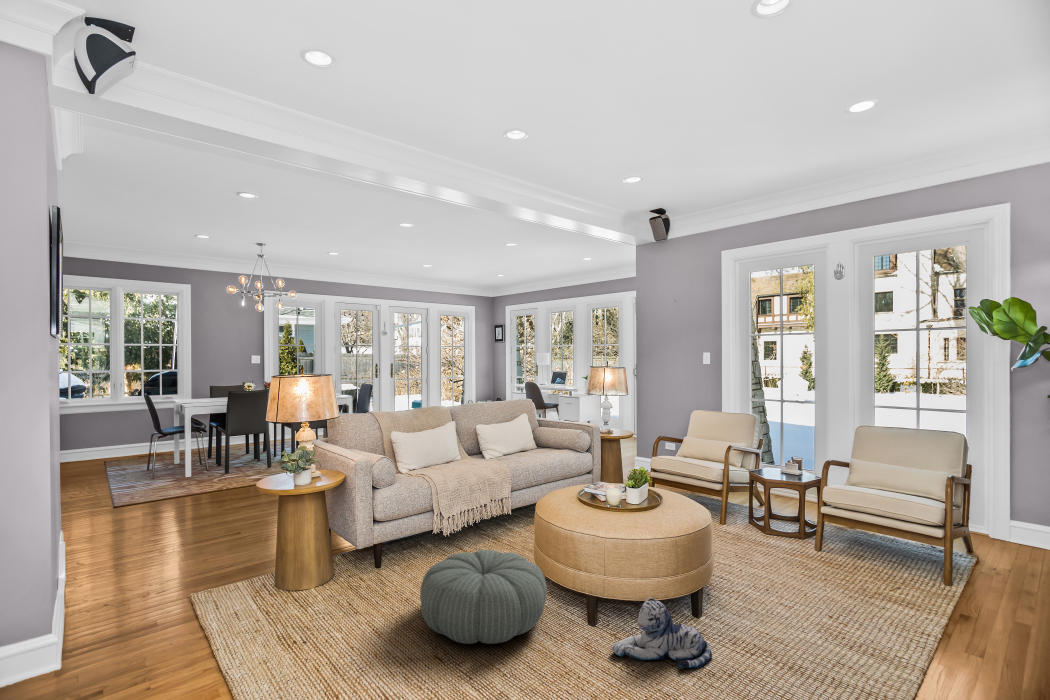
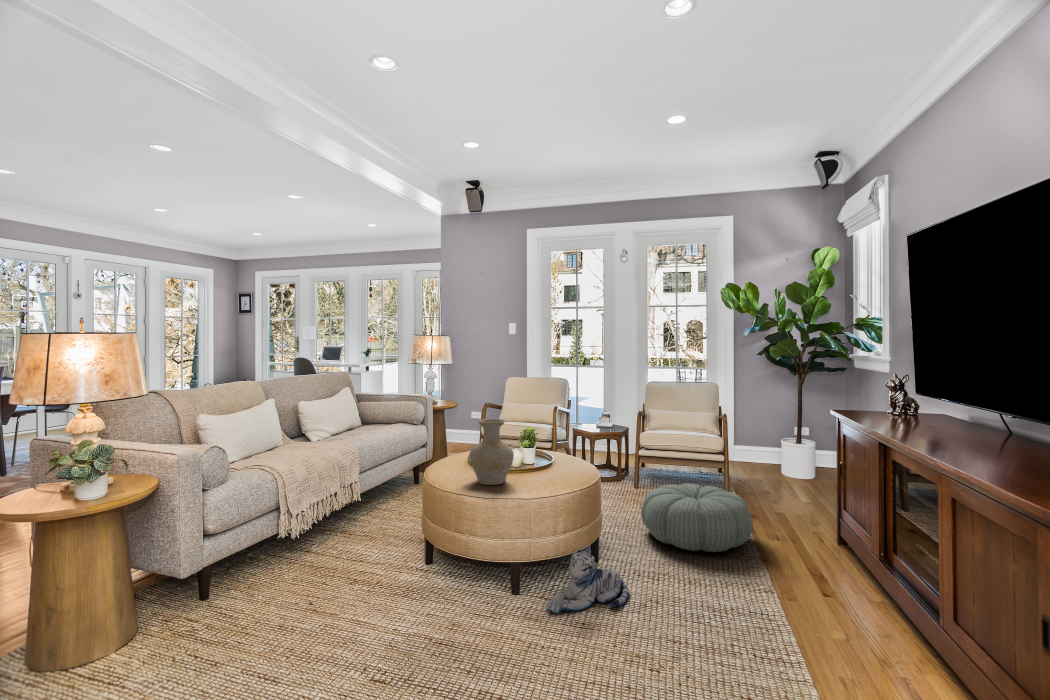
vase: none [573,454,615,518] -> present [469,419,514,485]
pouf: present [420,549,547,644] -> present [641,483,753,552]

